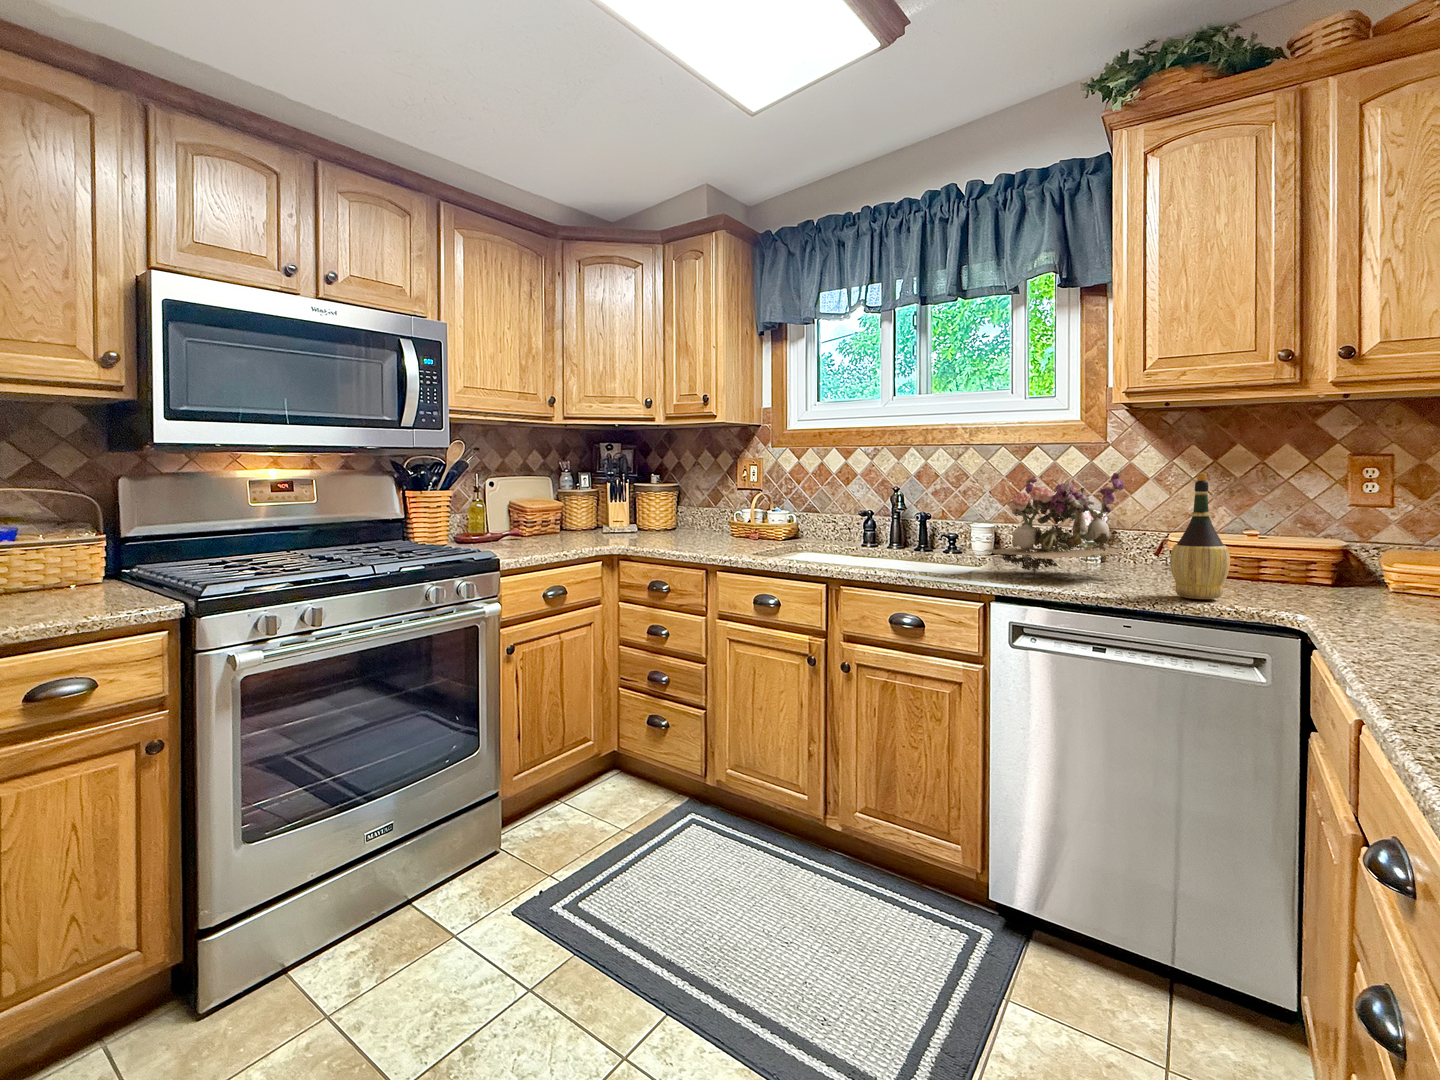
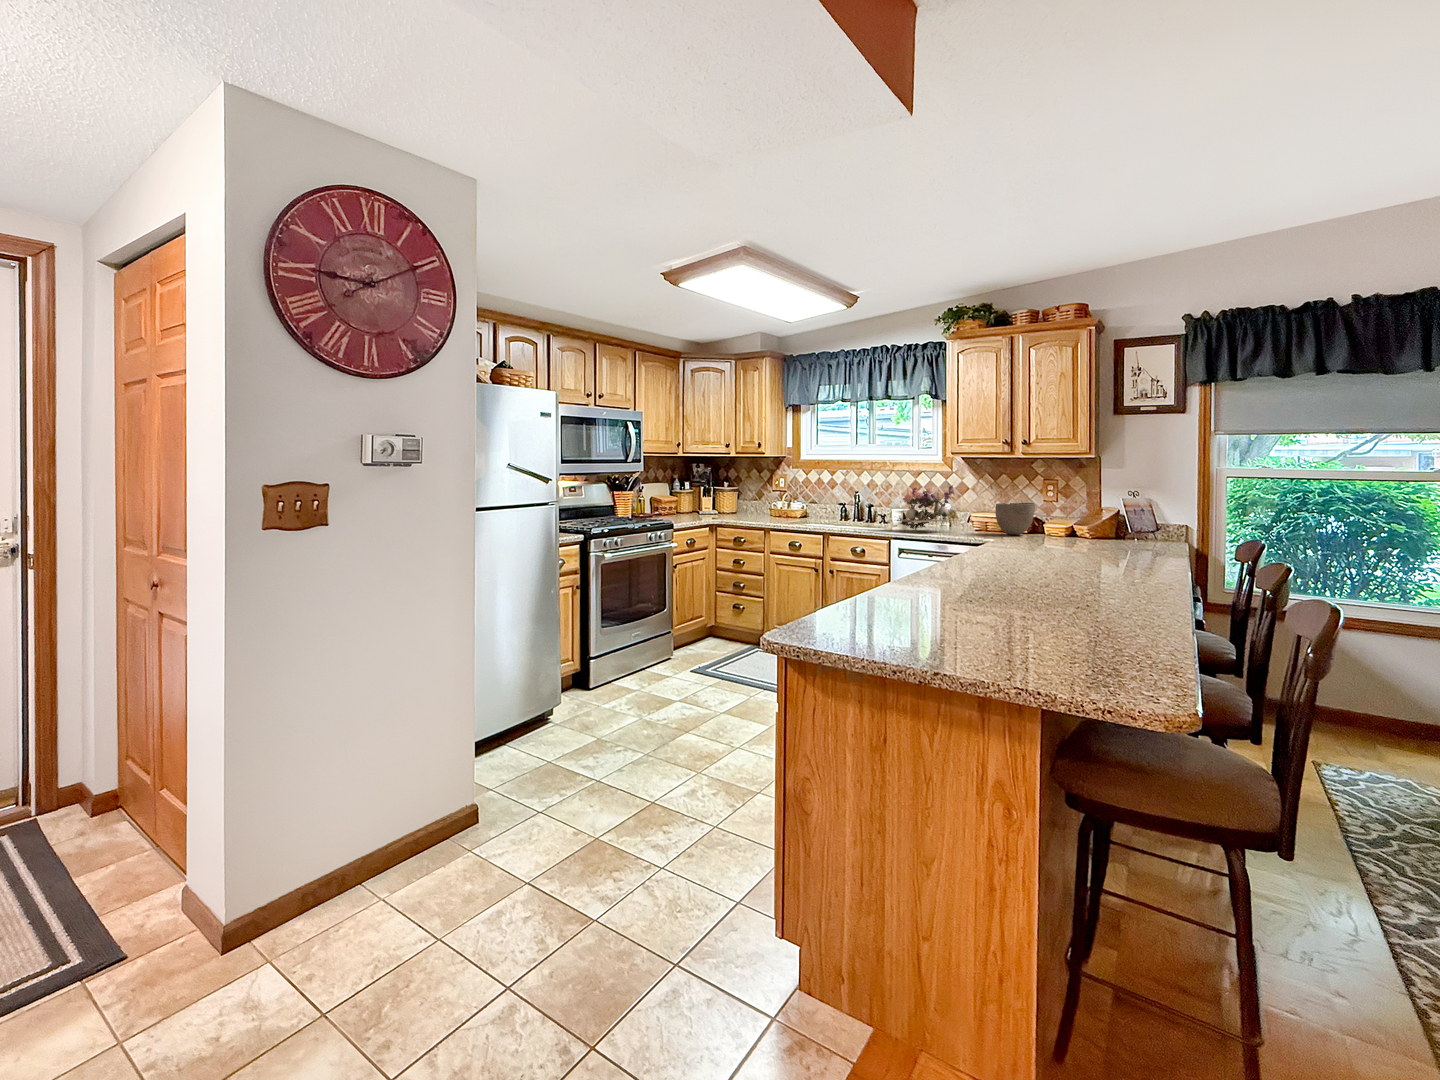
wine bottle: present [1170,473,1230,599] -> none [961,487,982,537]
bowl: none [1241,510,1355,590] -> present [995,503,1035,535]

